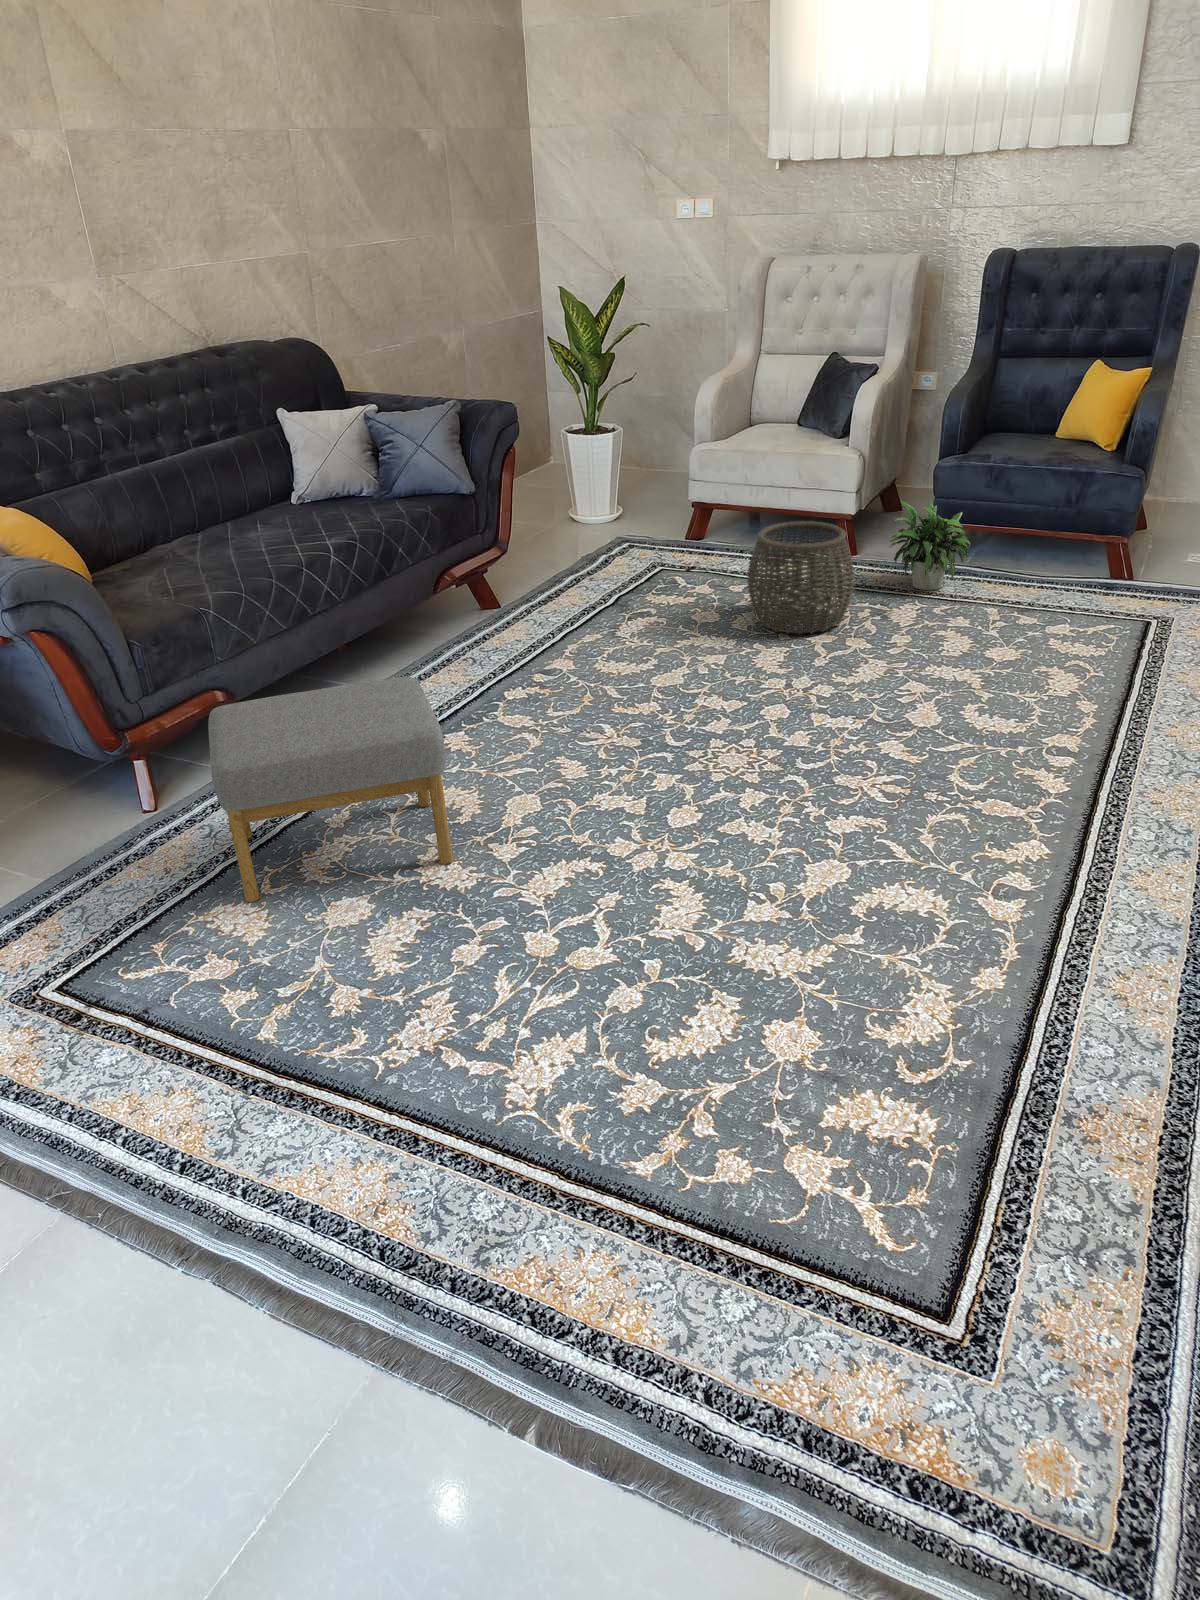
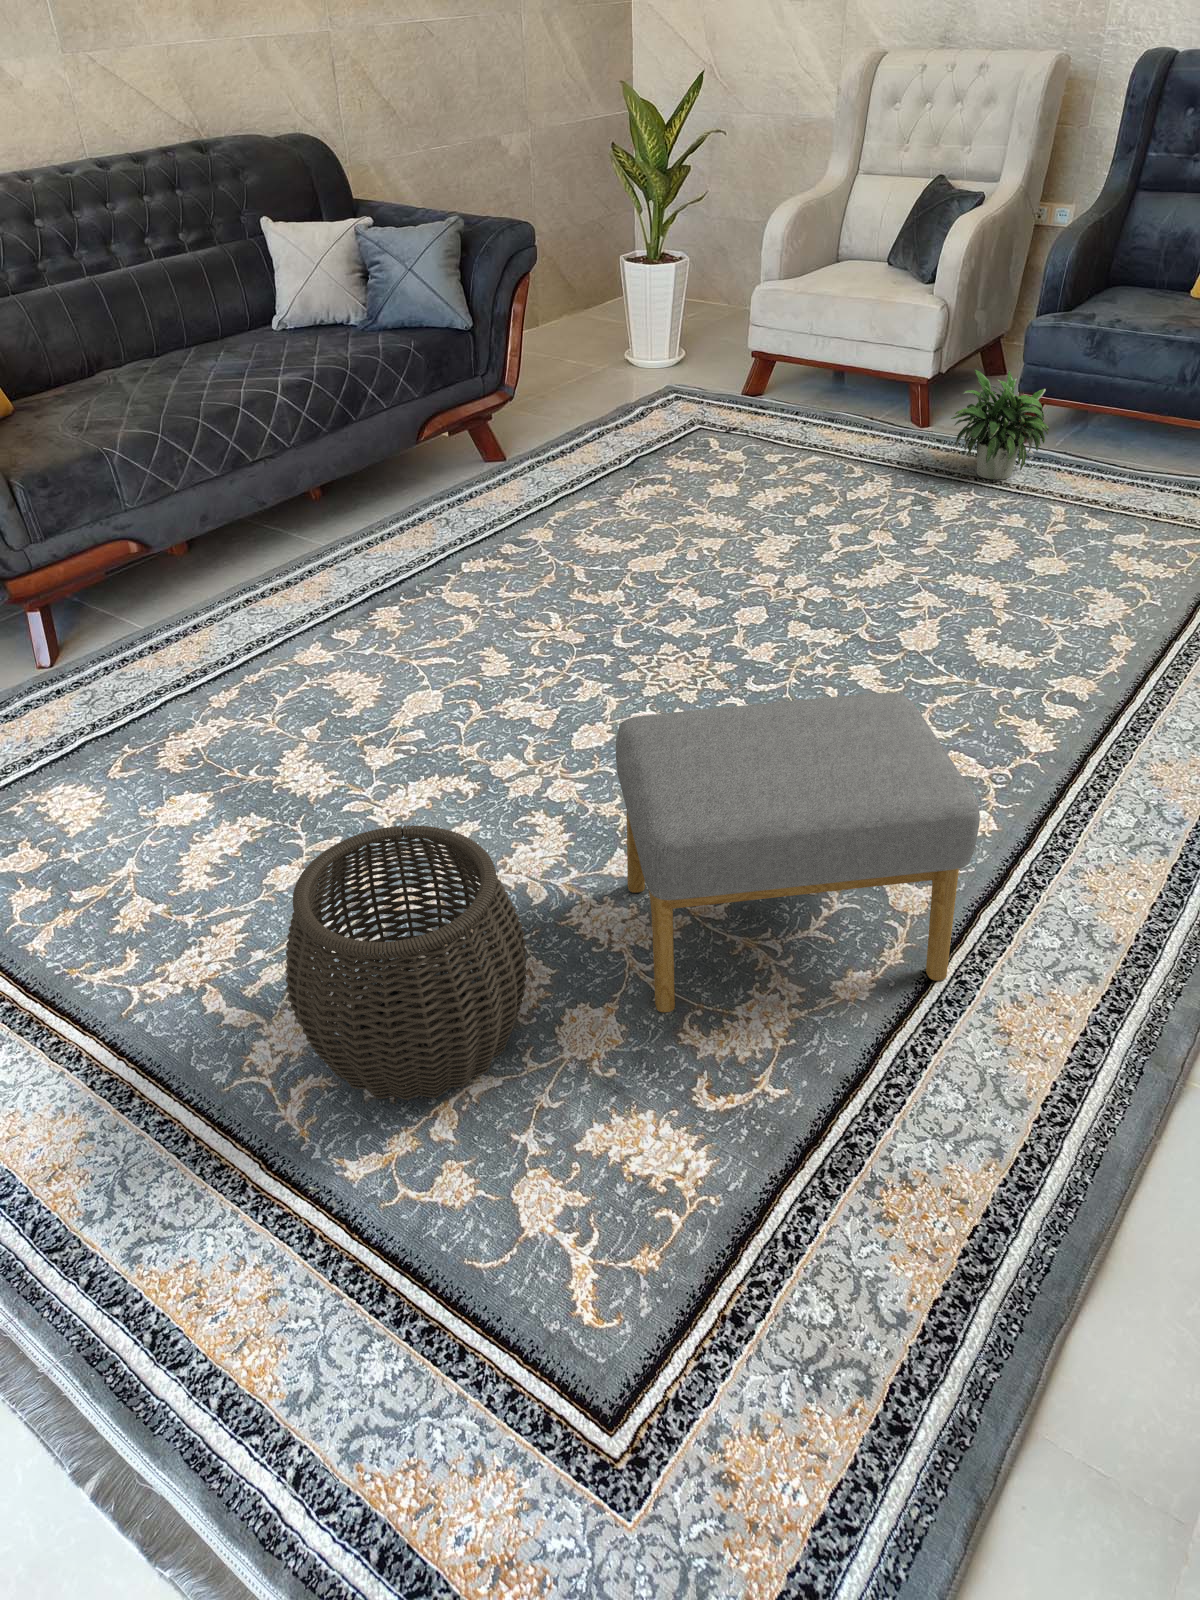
woven basket: present [747,521,855,634] -> present [286,825,527,1101]
footstool: present [208,677,453,902] -> present [616,692,980,1012]

